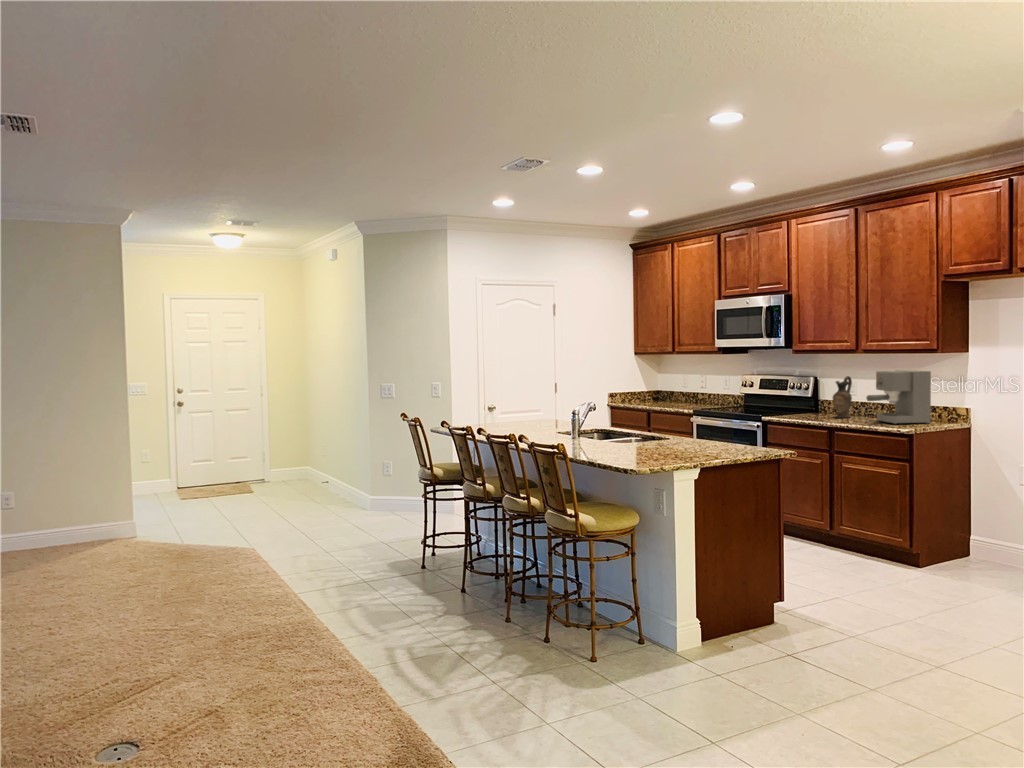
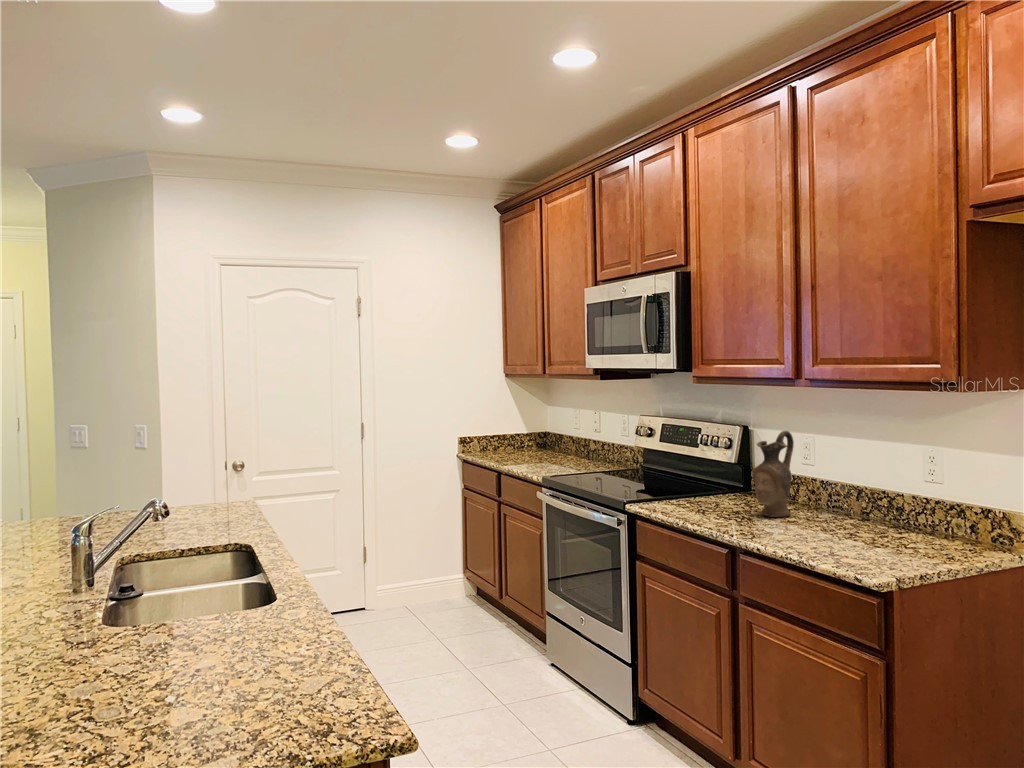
coffee maker: present [867,370,931,424] -> none [799,424,946,553]

